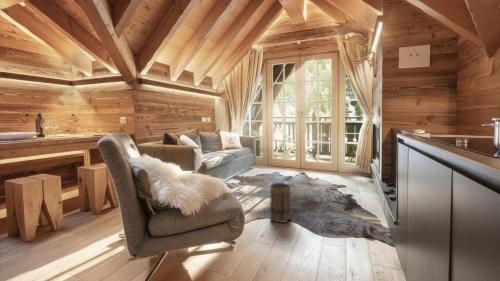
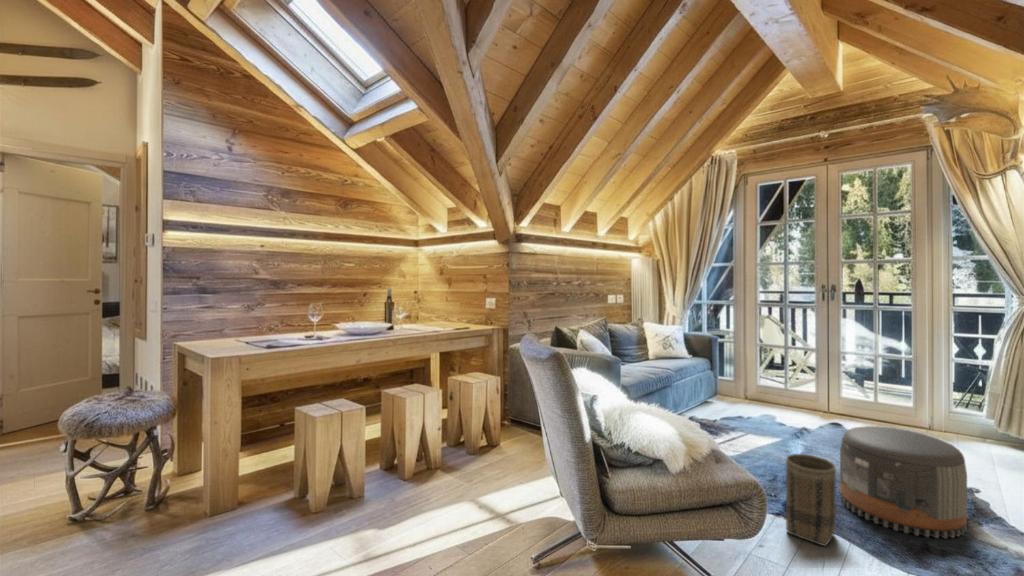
pouf: none [298,169,342,213] -> present [840,426,967,538]

